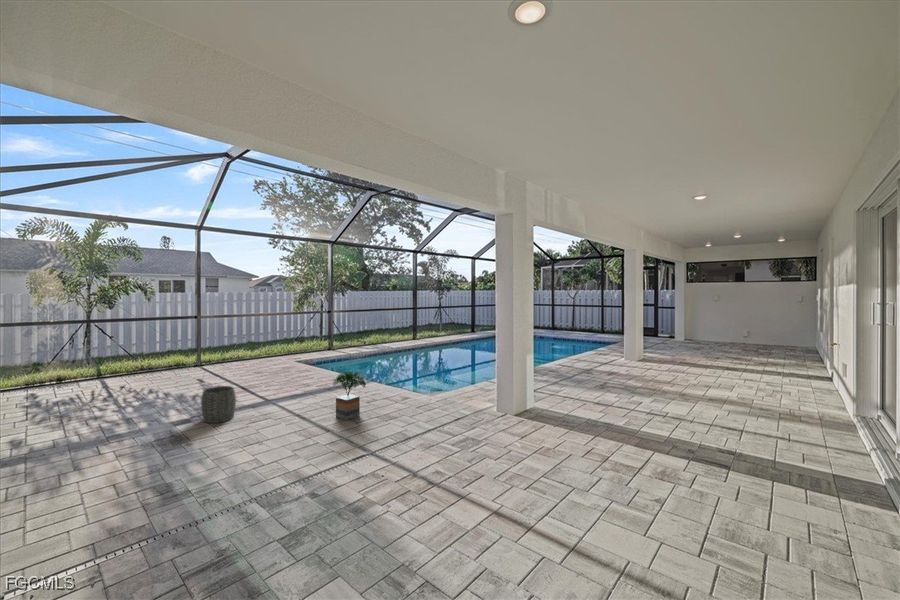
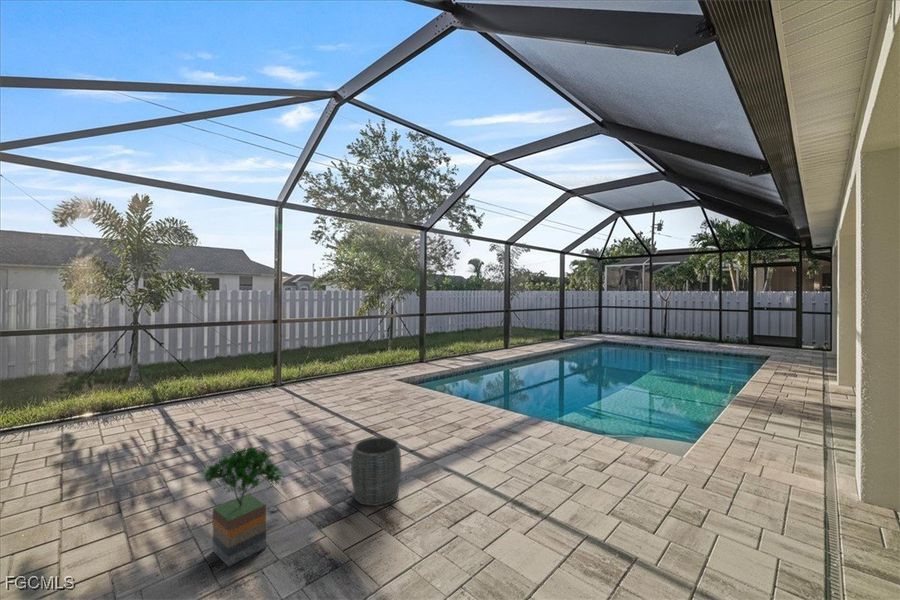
potted tree: present [332,372,367,420] -> present [203,447,283,566]

